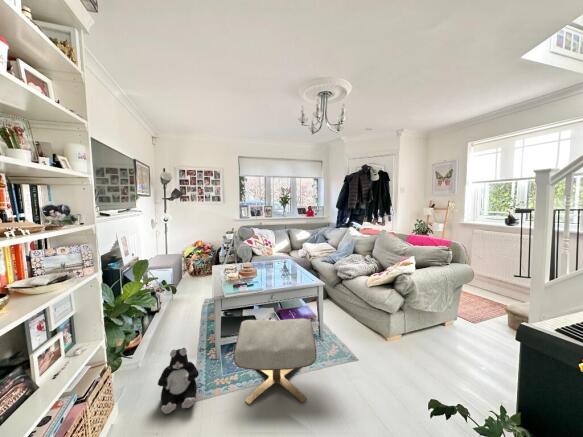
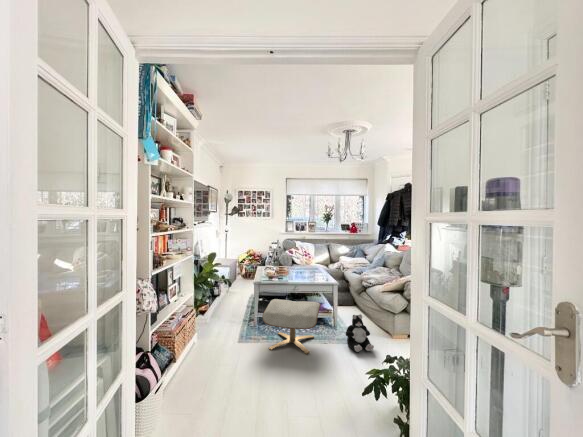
plush toy: present [158,348,199,414] -> present [346,314,374,352]

